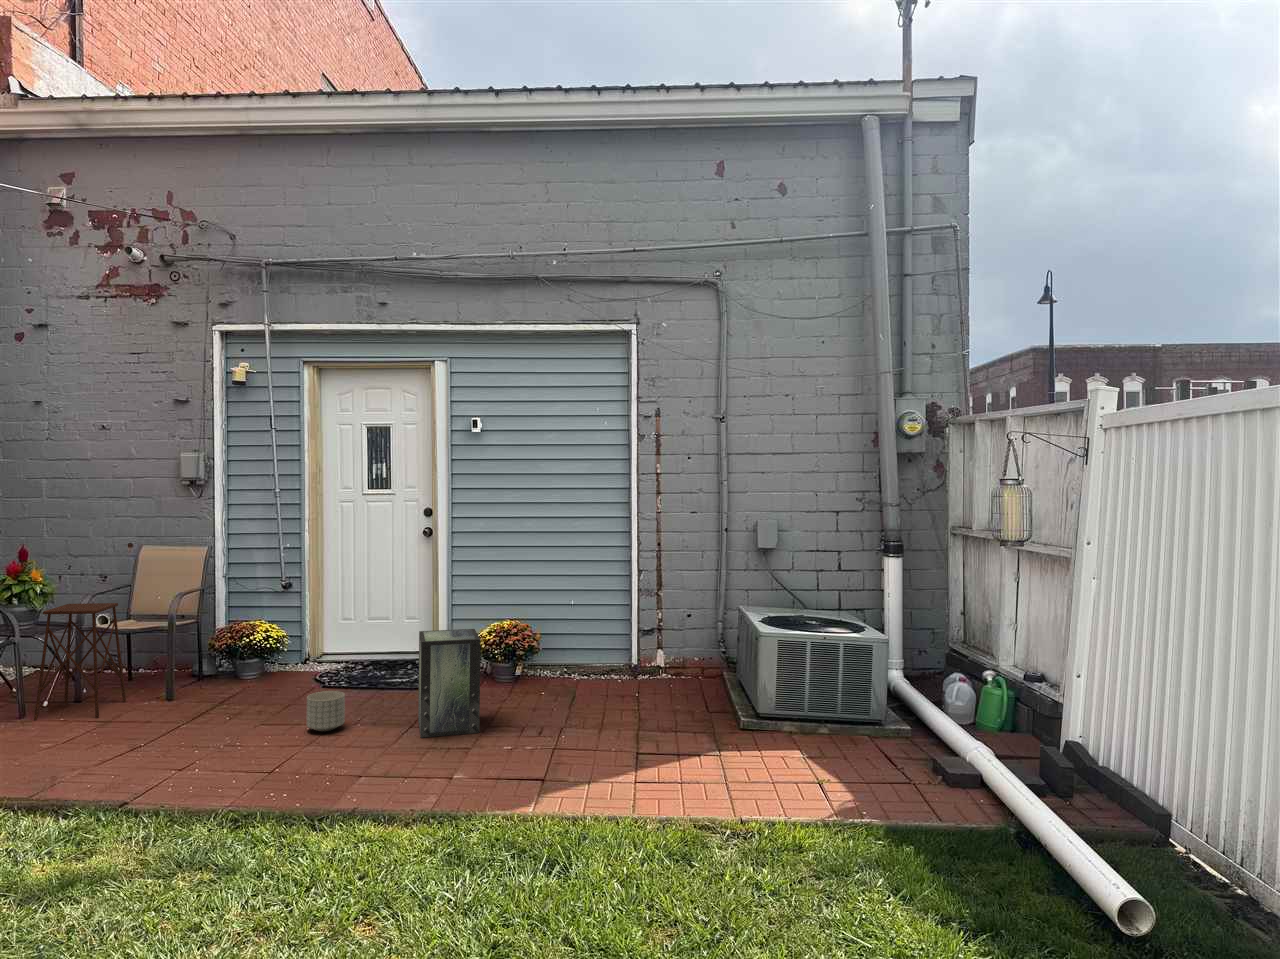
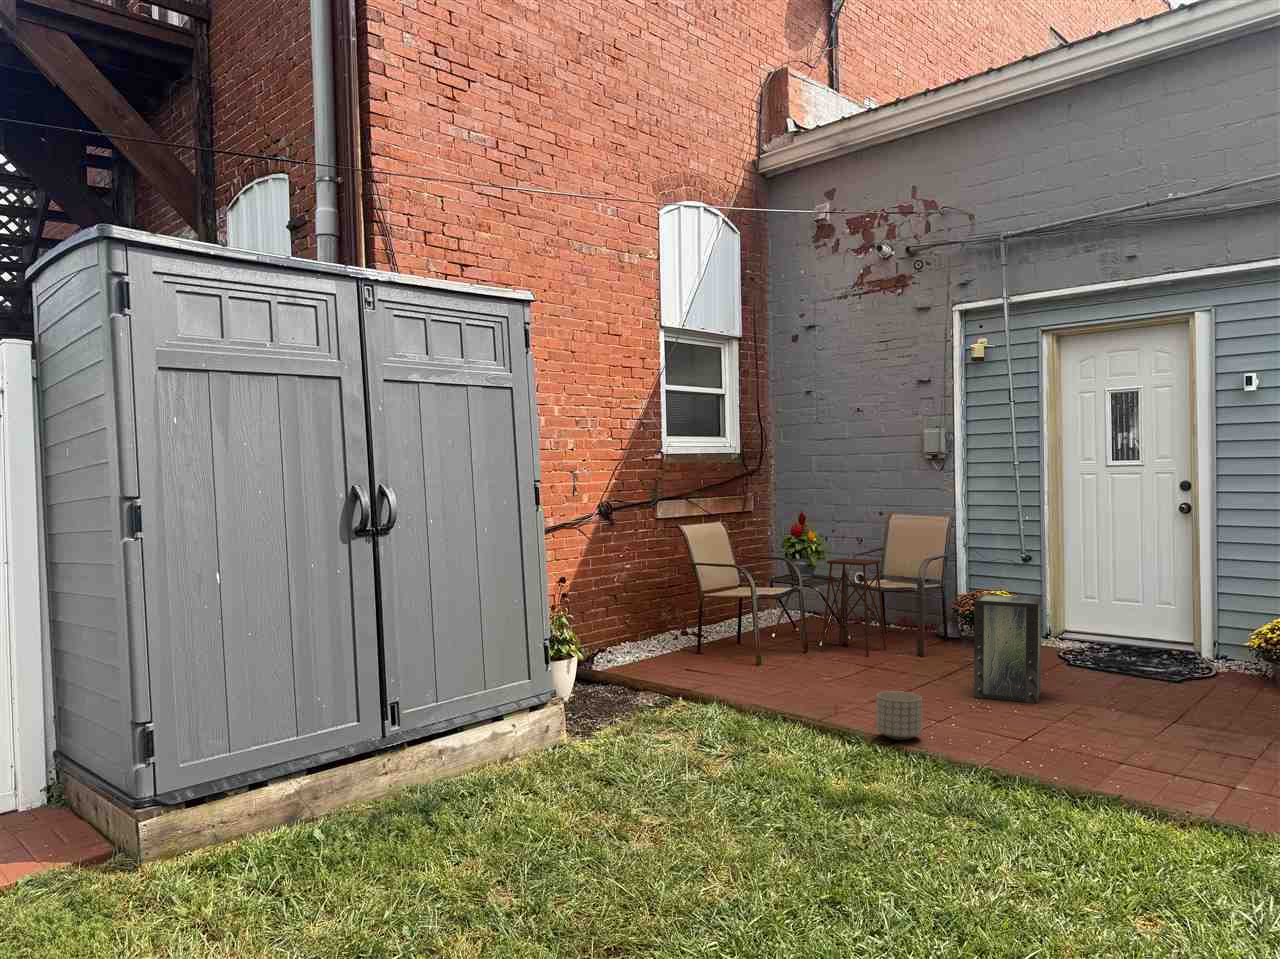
storage box: present [418,629,481,738] -> present [974,595,1041,703]
planter: present [307,691,345,732] -> present [876,691,922,740]

